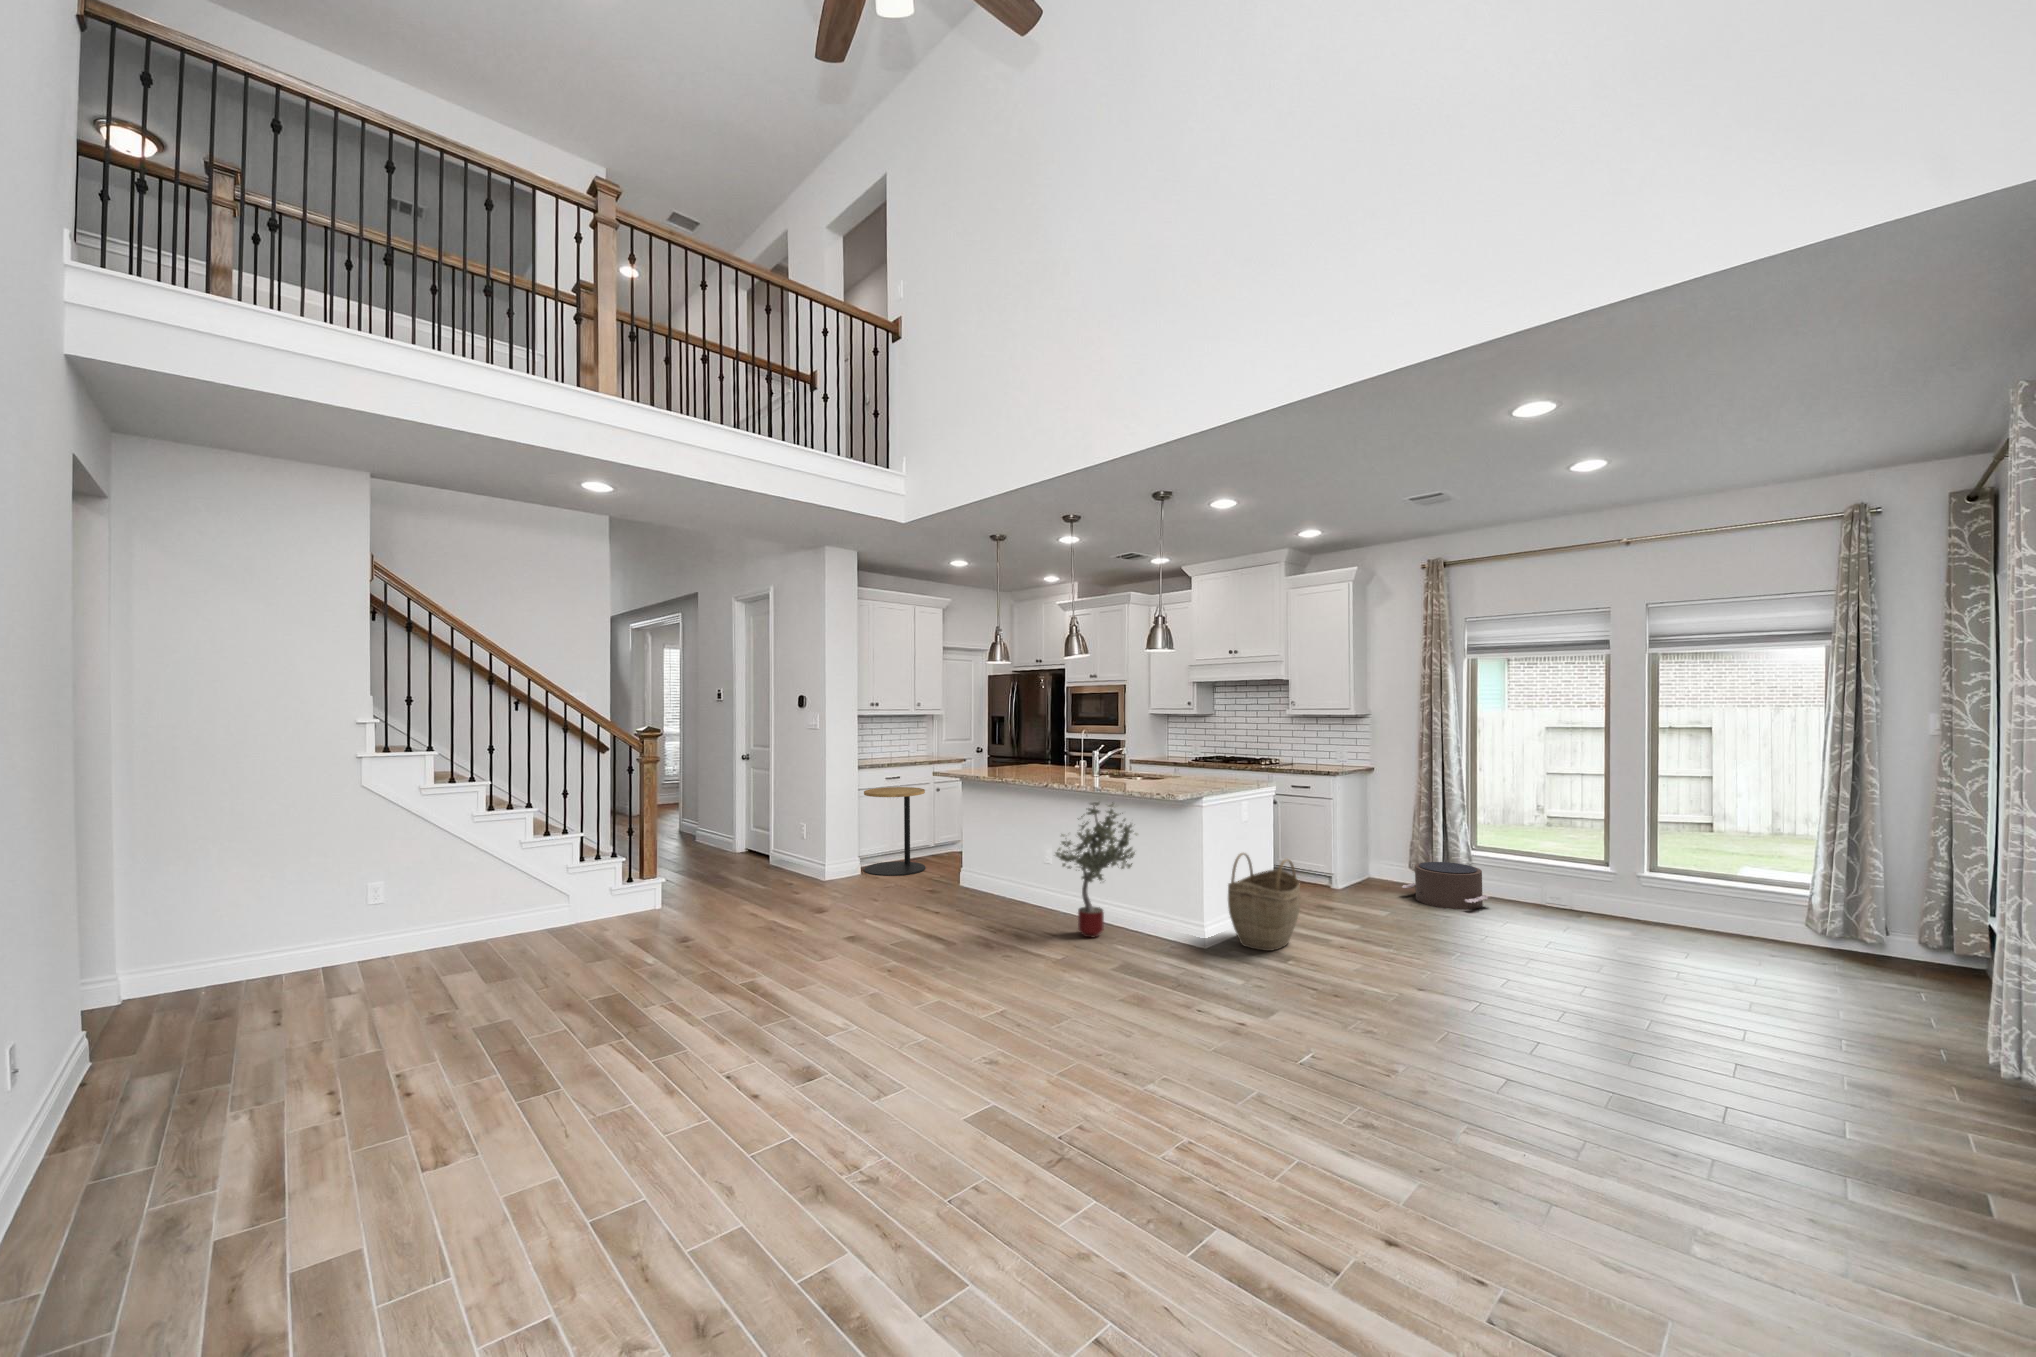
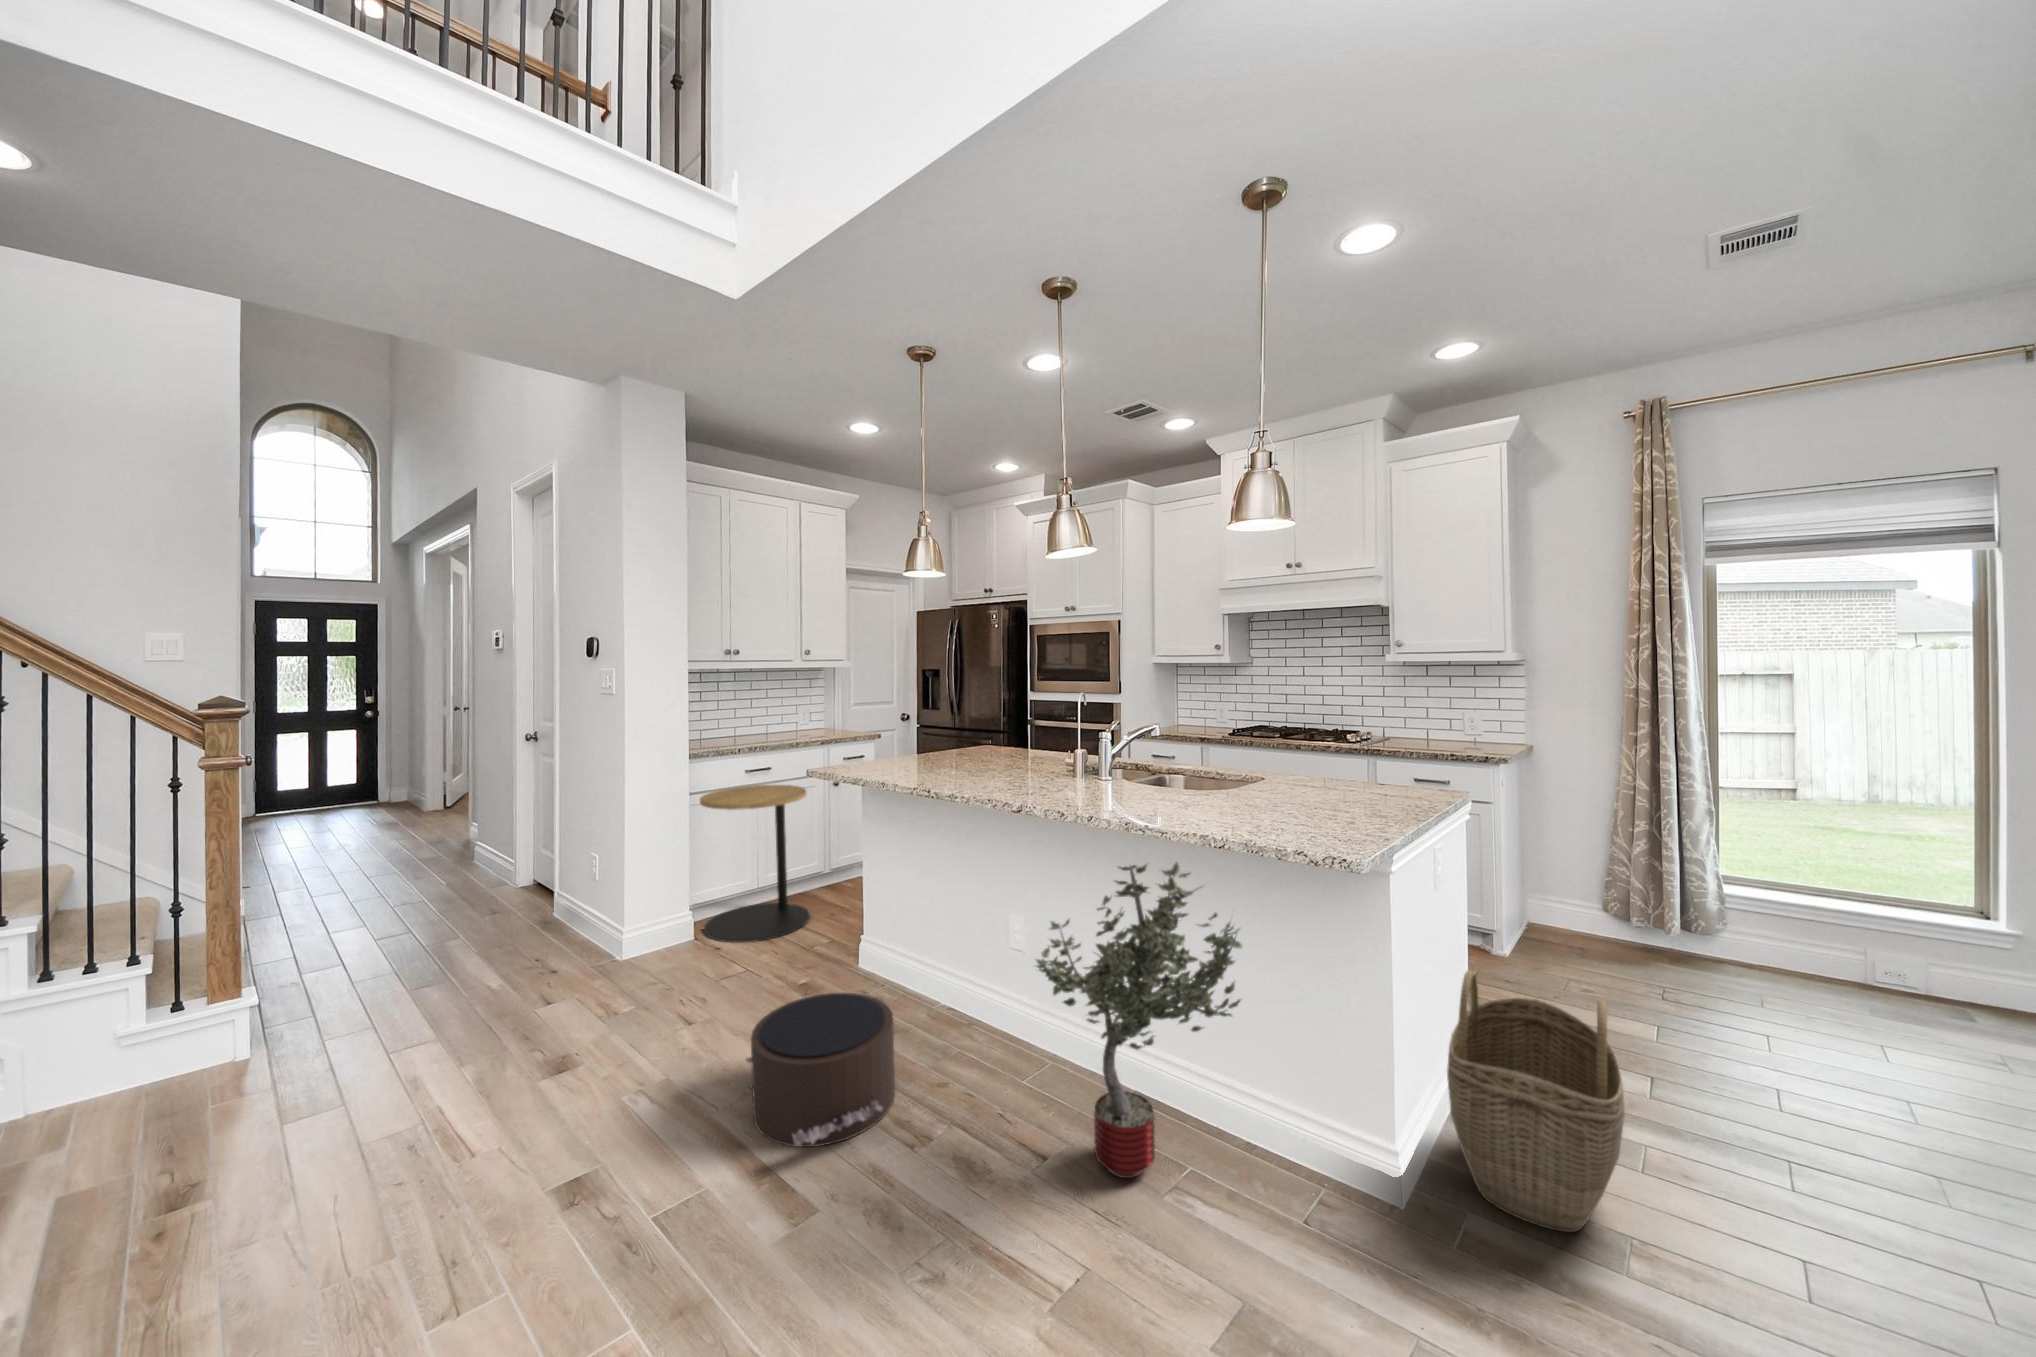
pouf: present [1402,862,1489,909] -> present [746,993,895,1147]

